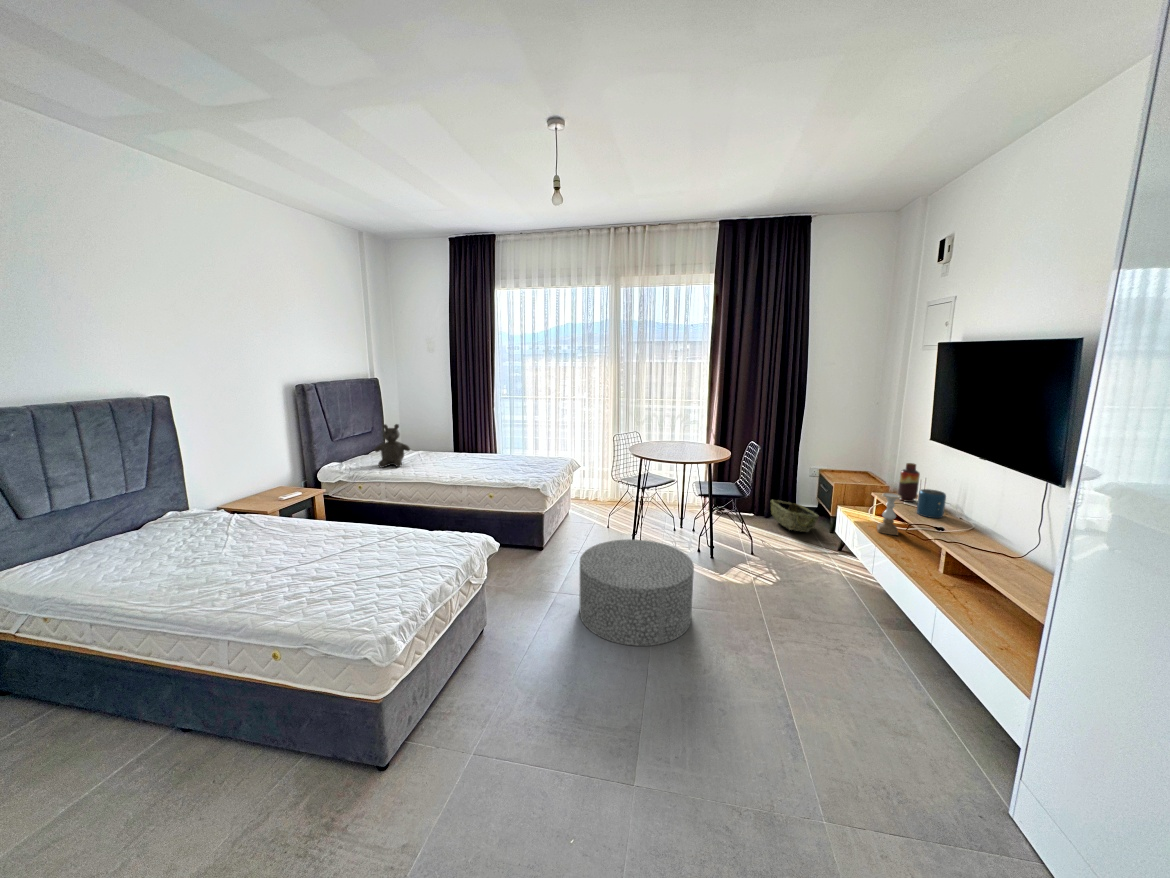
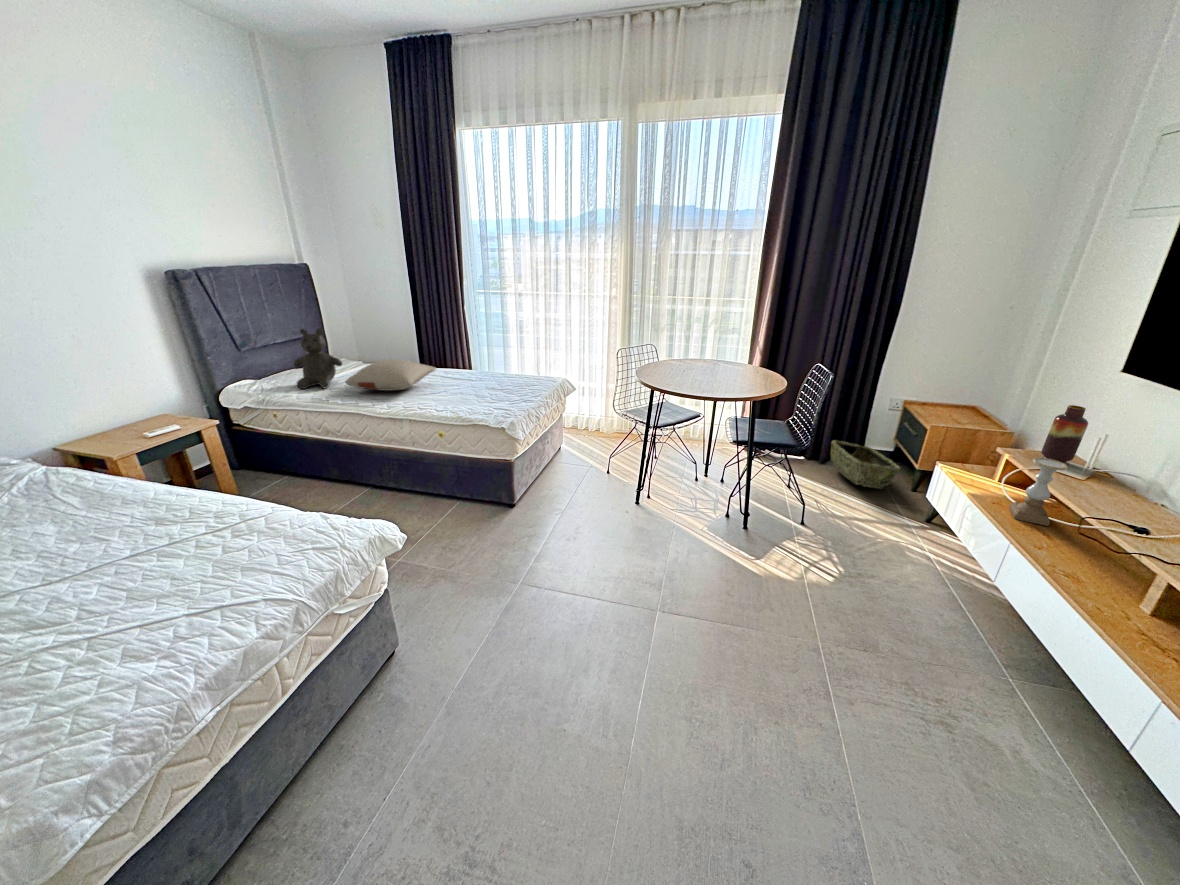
pillow: none [418,446,479,468] -> present [345,359,436,391]
speaker: present [917,489,946,518] -> none [1081,452,1144,501]
ottoman: present [579,539,694,646] -> none [538,513,716,697]

